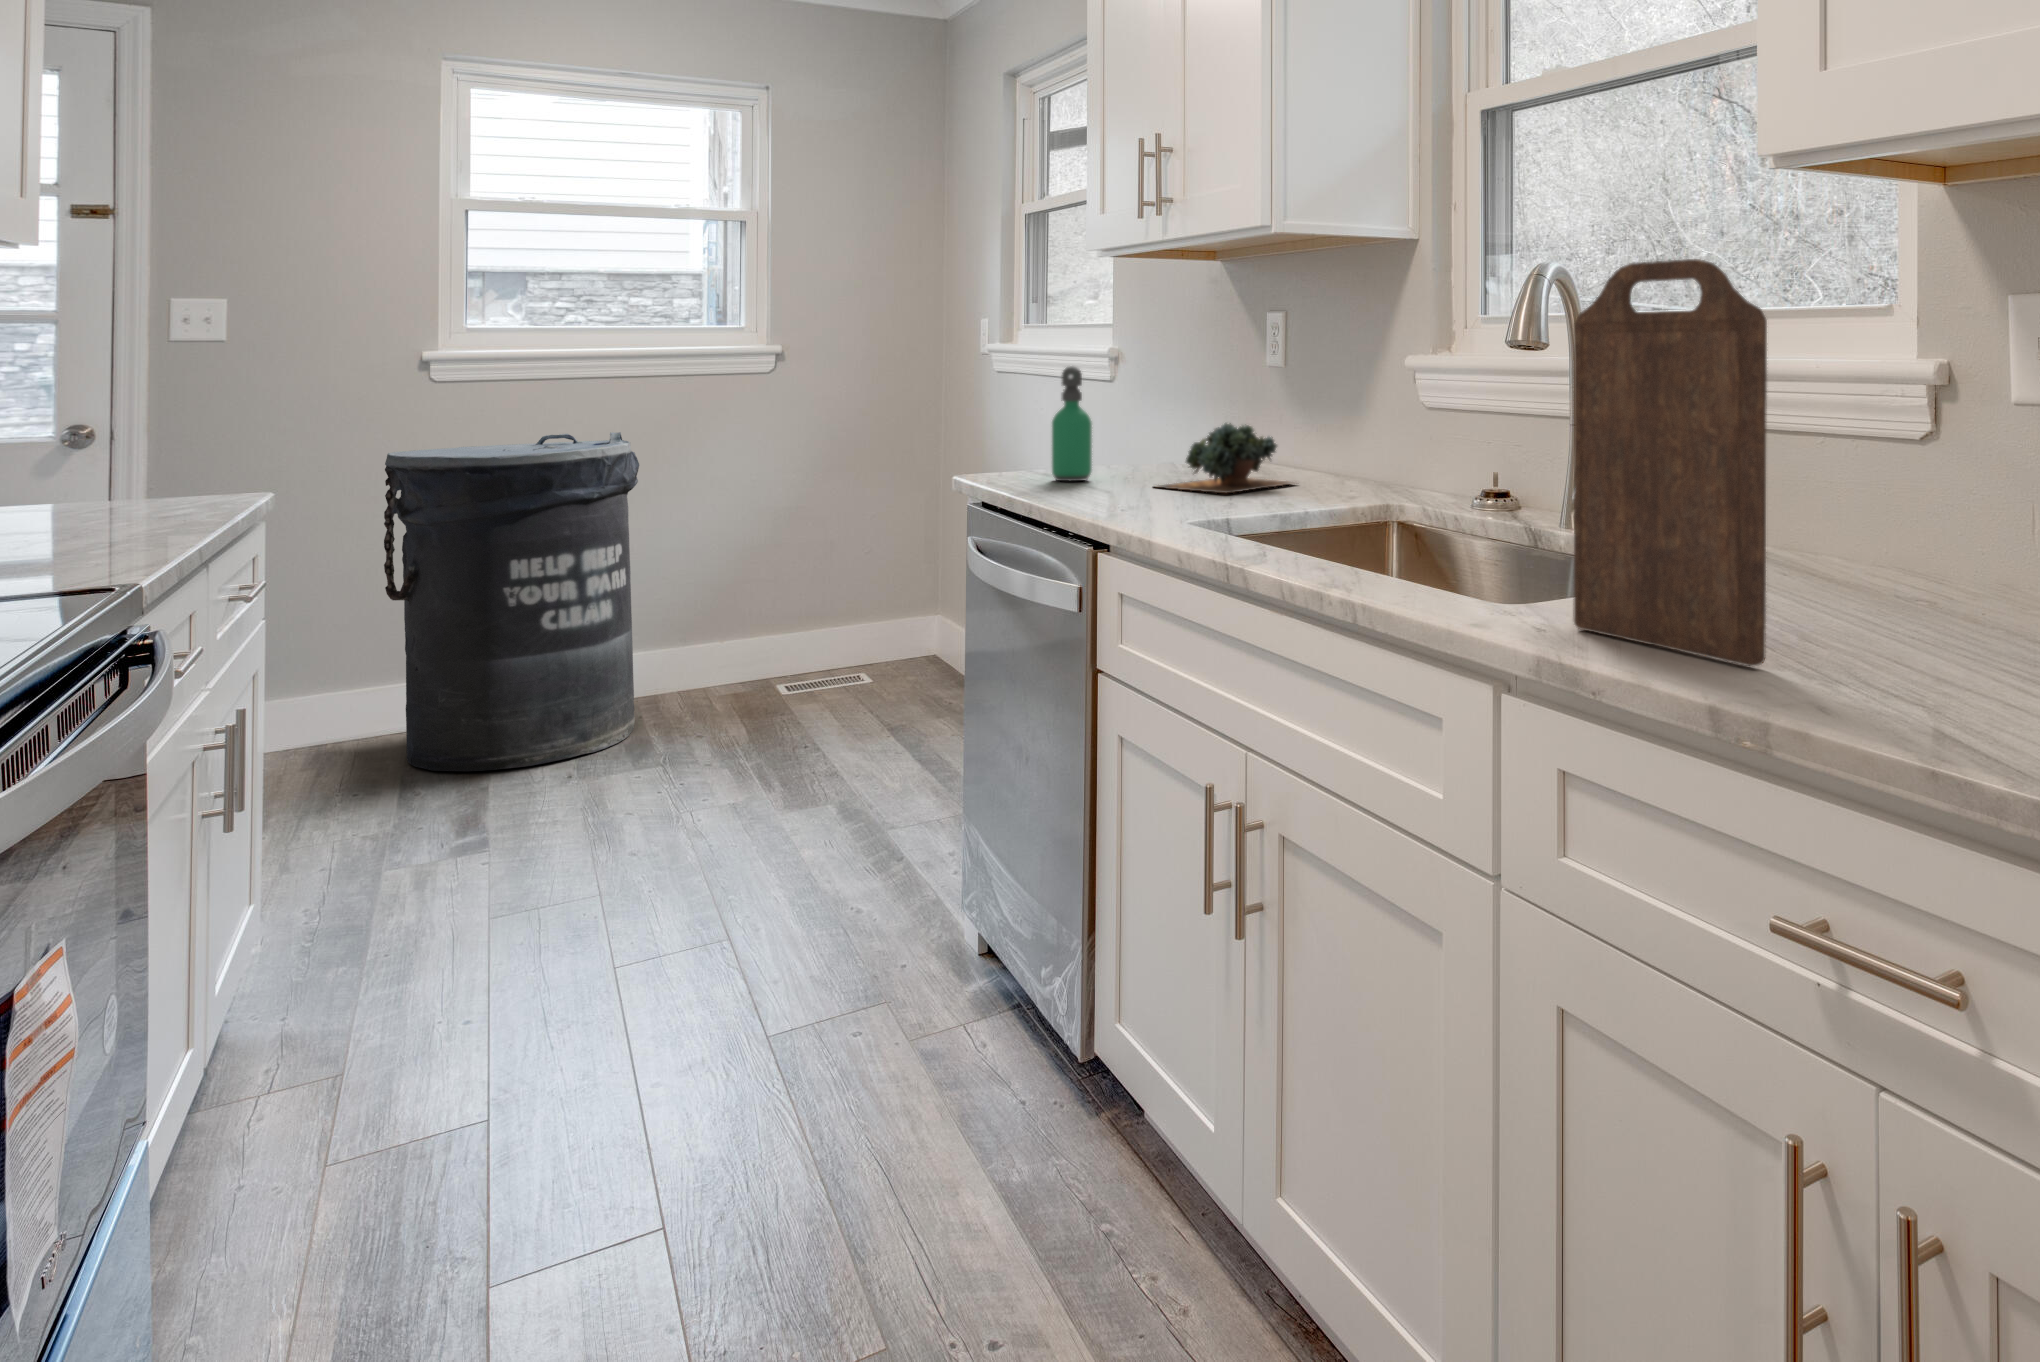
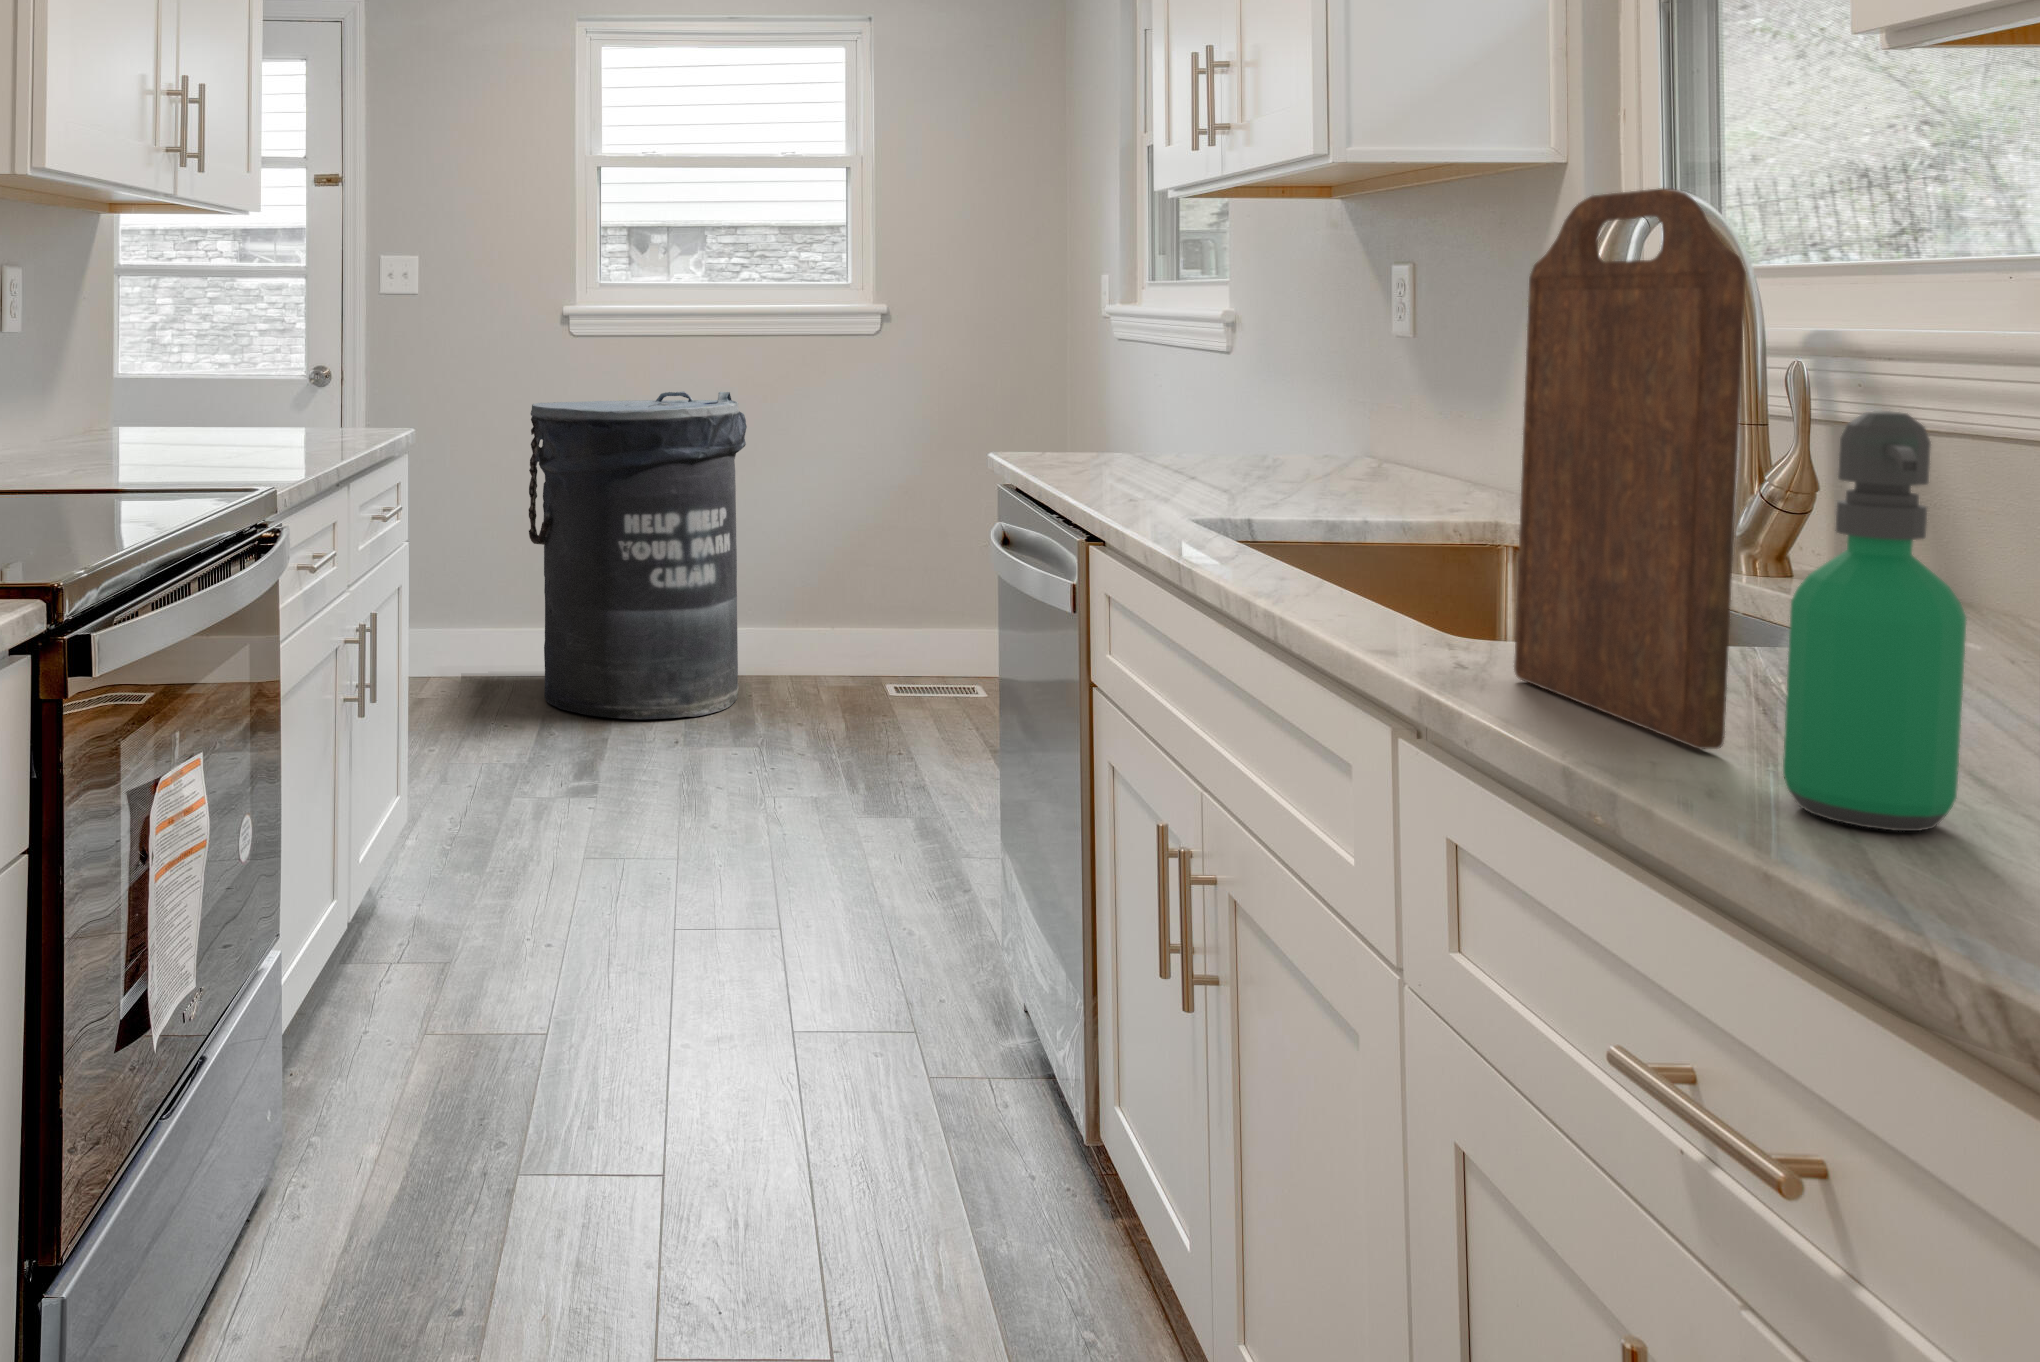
soap dispenser: present [1052,366,1092,481] -> present [1783,411,1967,831]
succulent plant: present [1156,423,1293,493] -> none [1211,402,1420,492]

